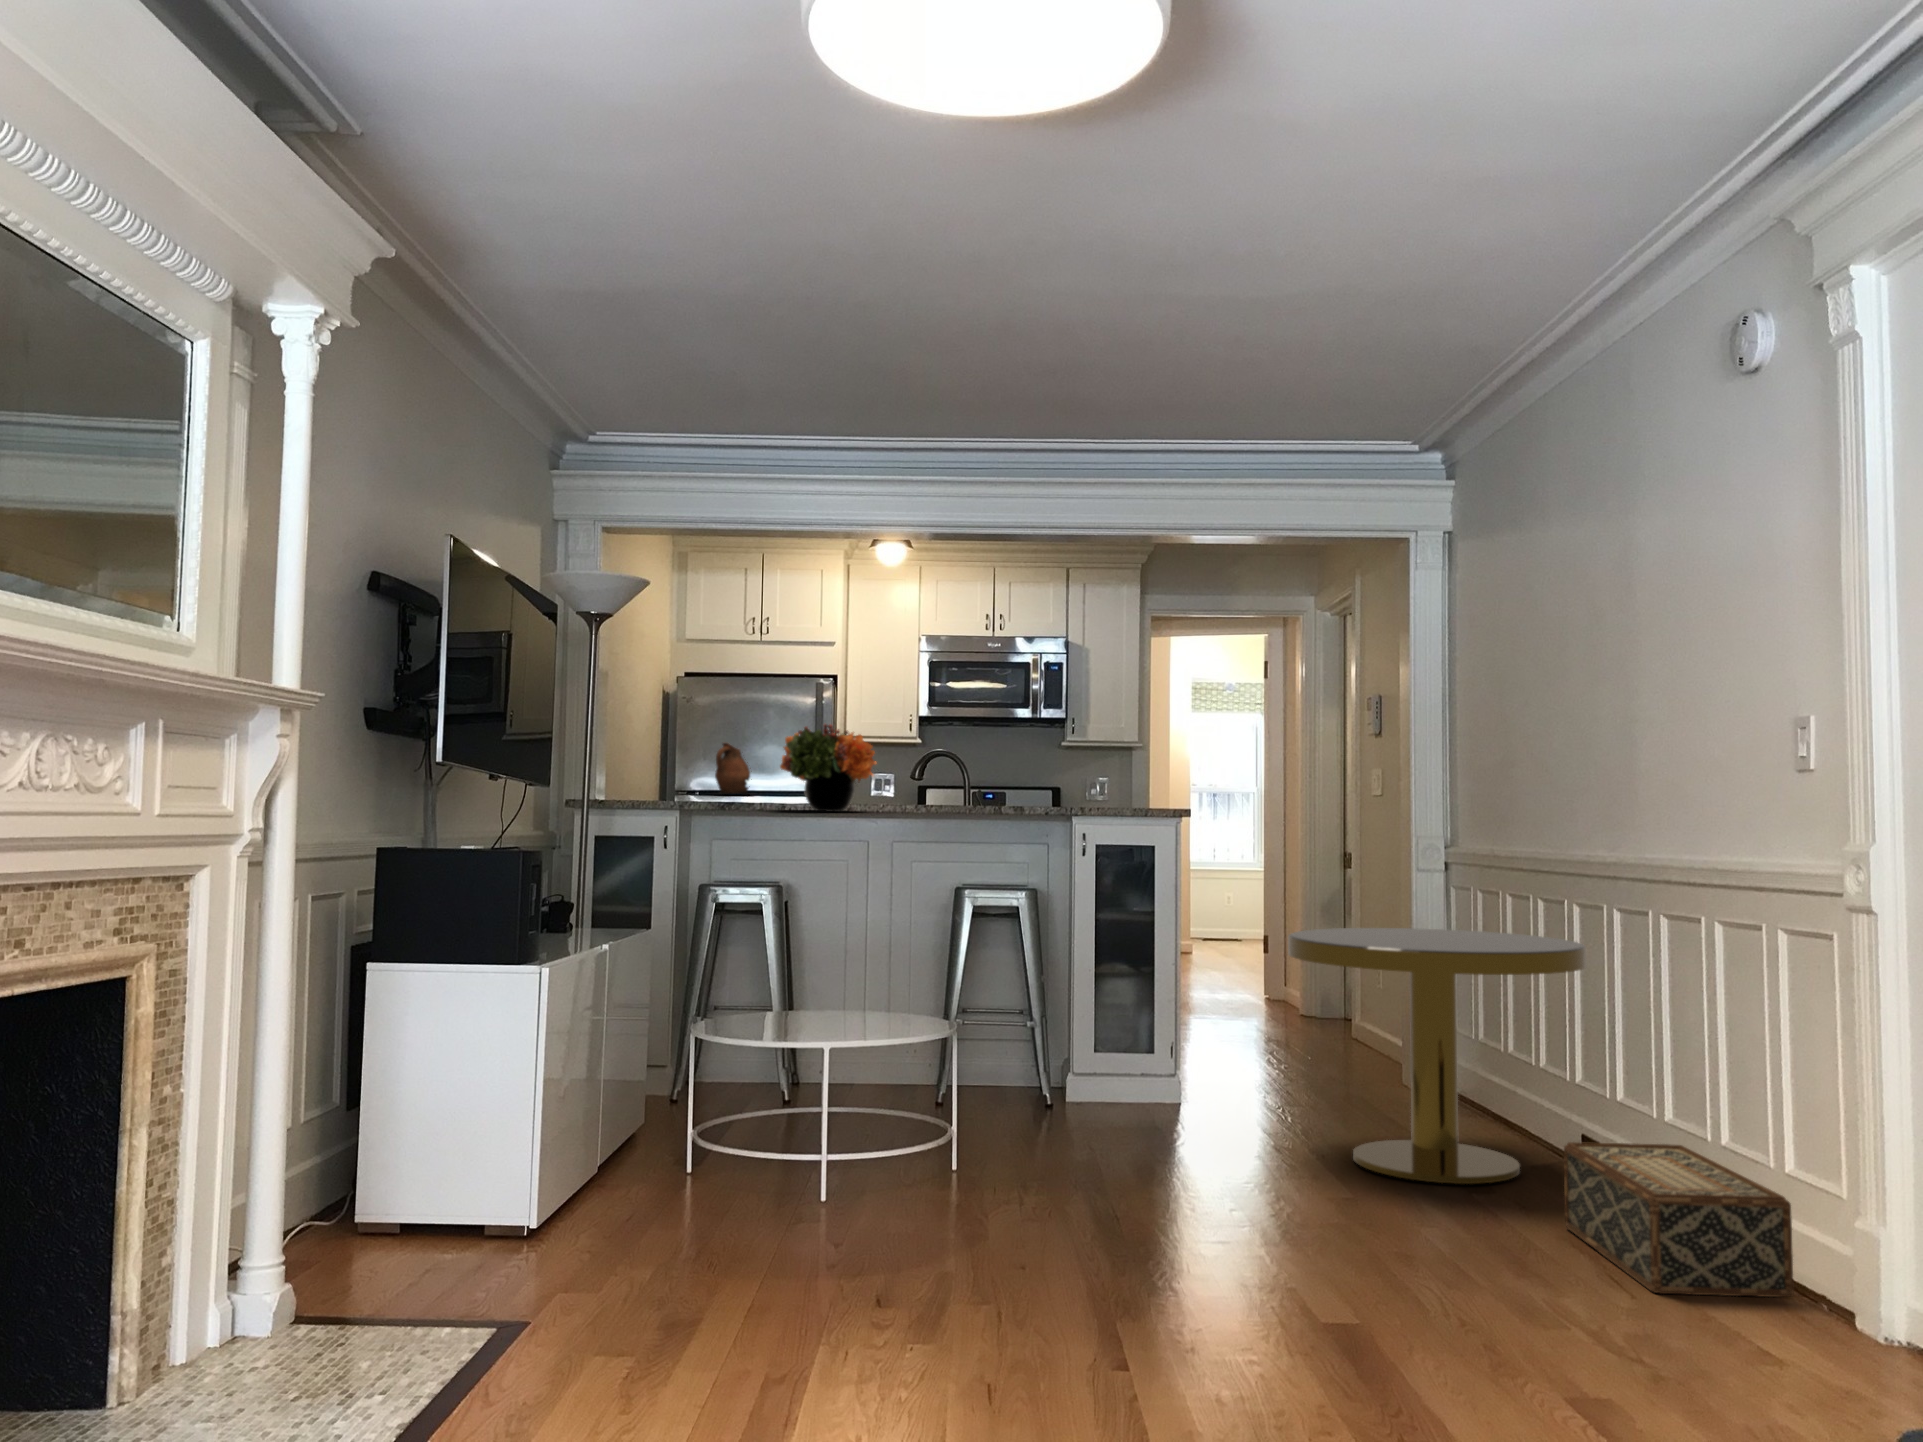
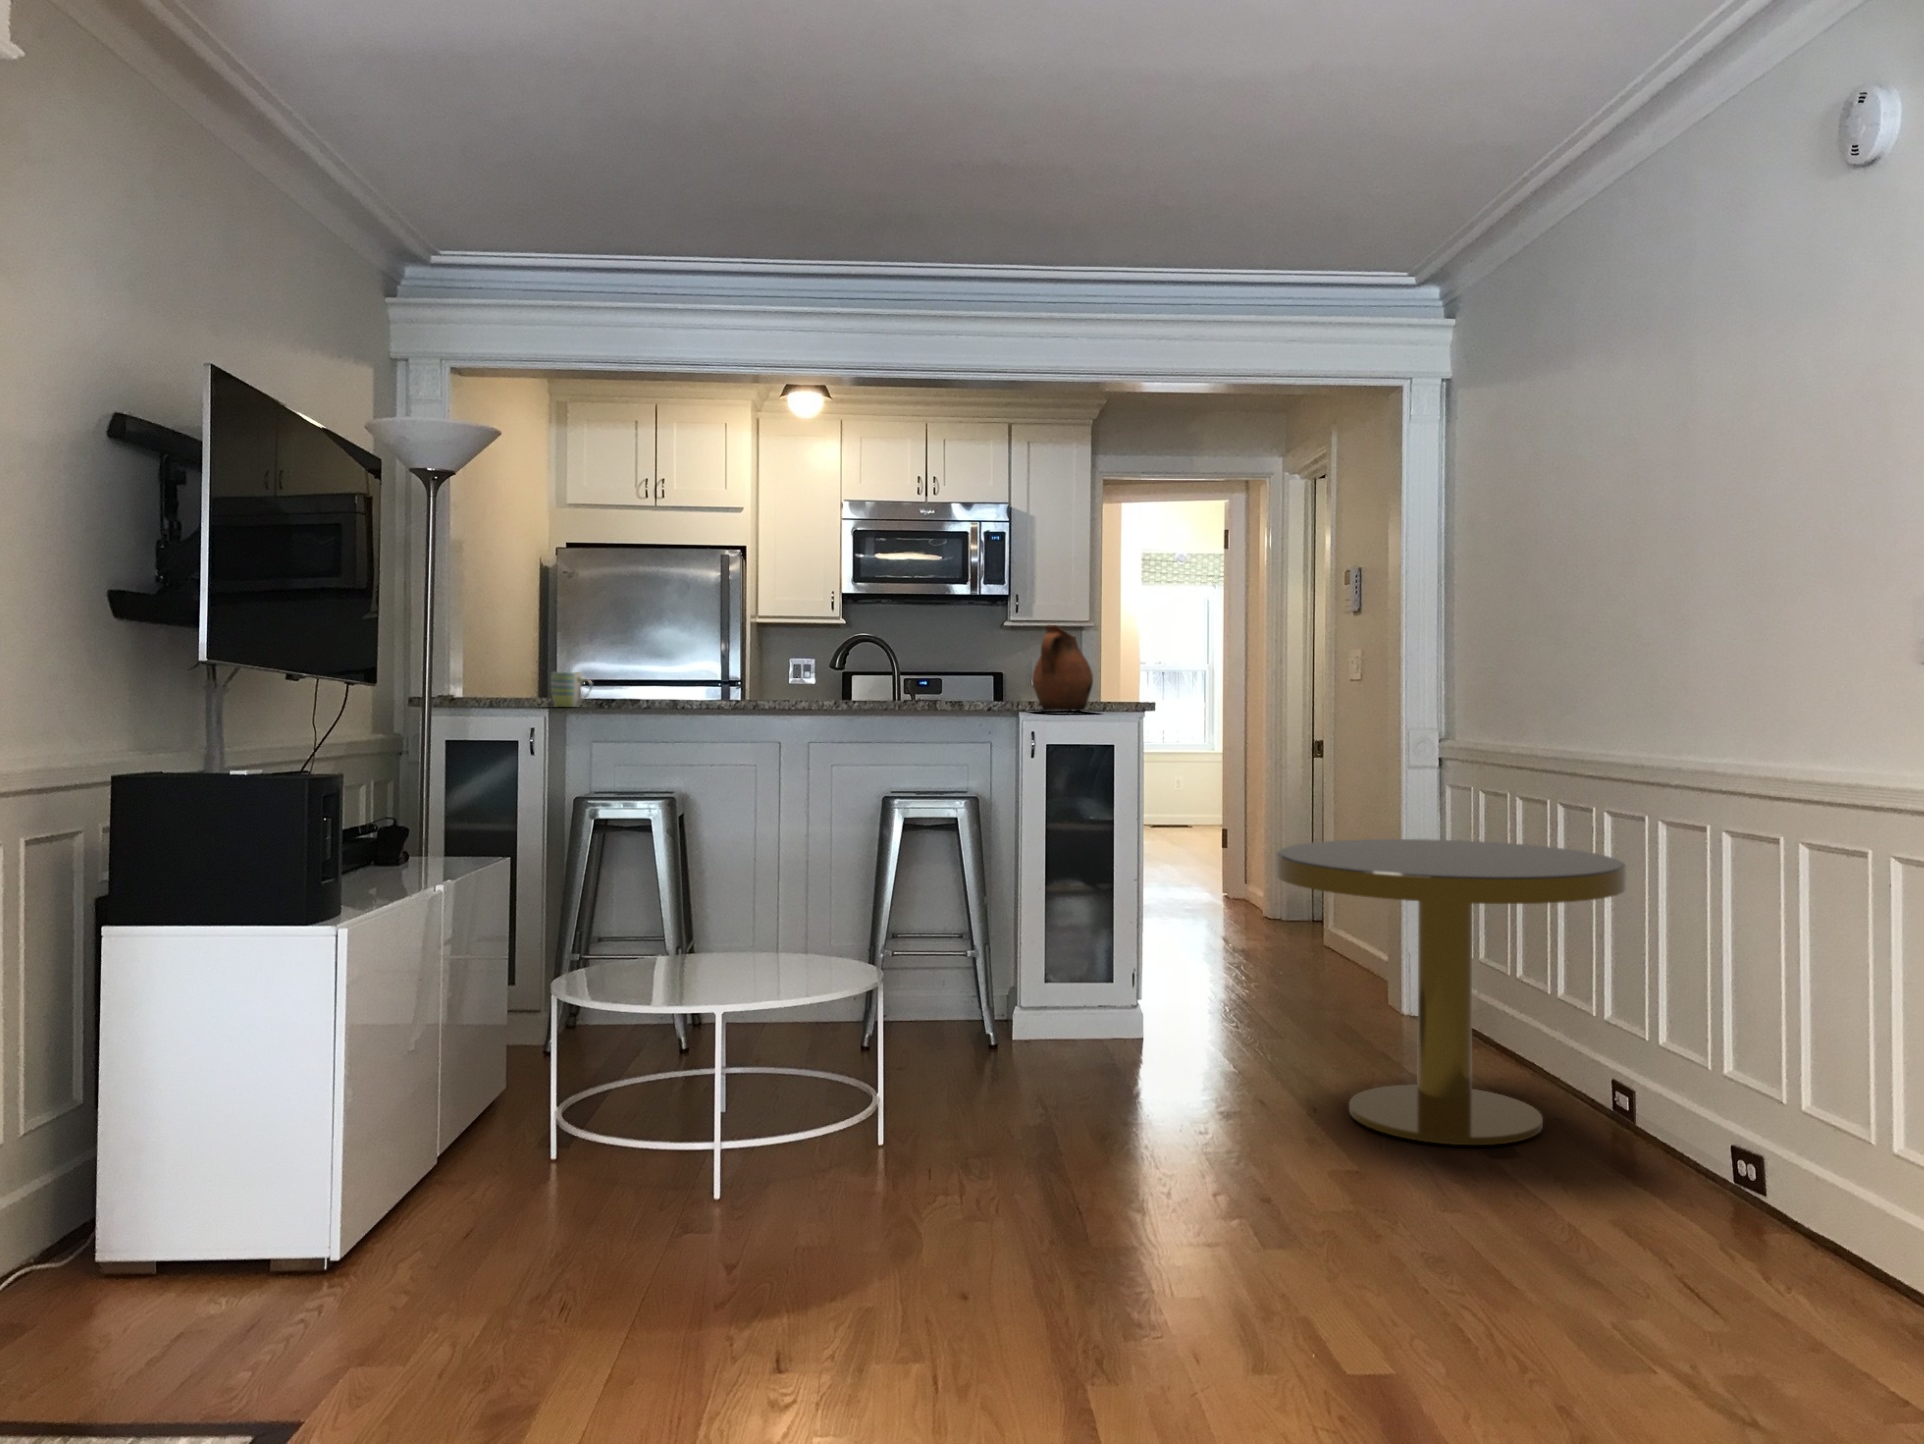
flower arrangement: present [780,724,876,812] -> none [670,603,789,708]
ceramic pitcher: present [715,743,750,795] -> present [1026,625,1093,711]
mug: none [681,780,715,810] -> present [551,672,592,707]
woven basket: present [1564,1142,1794,1297] -> none [1615,1106,1912,1311]

